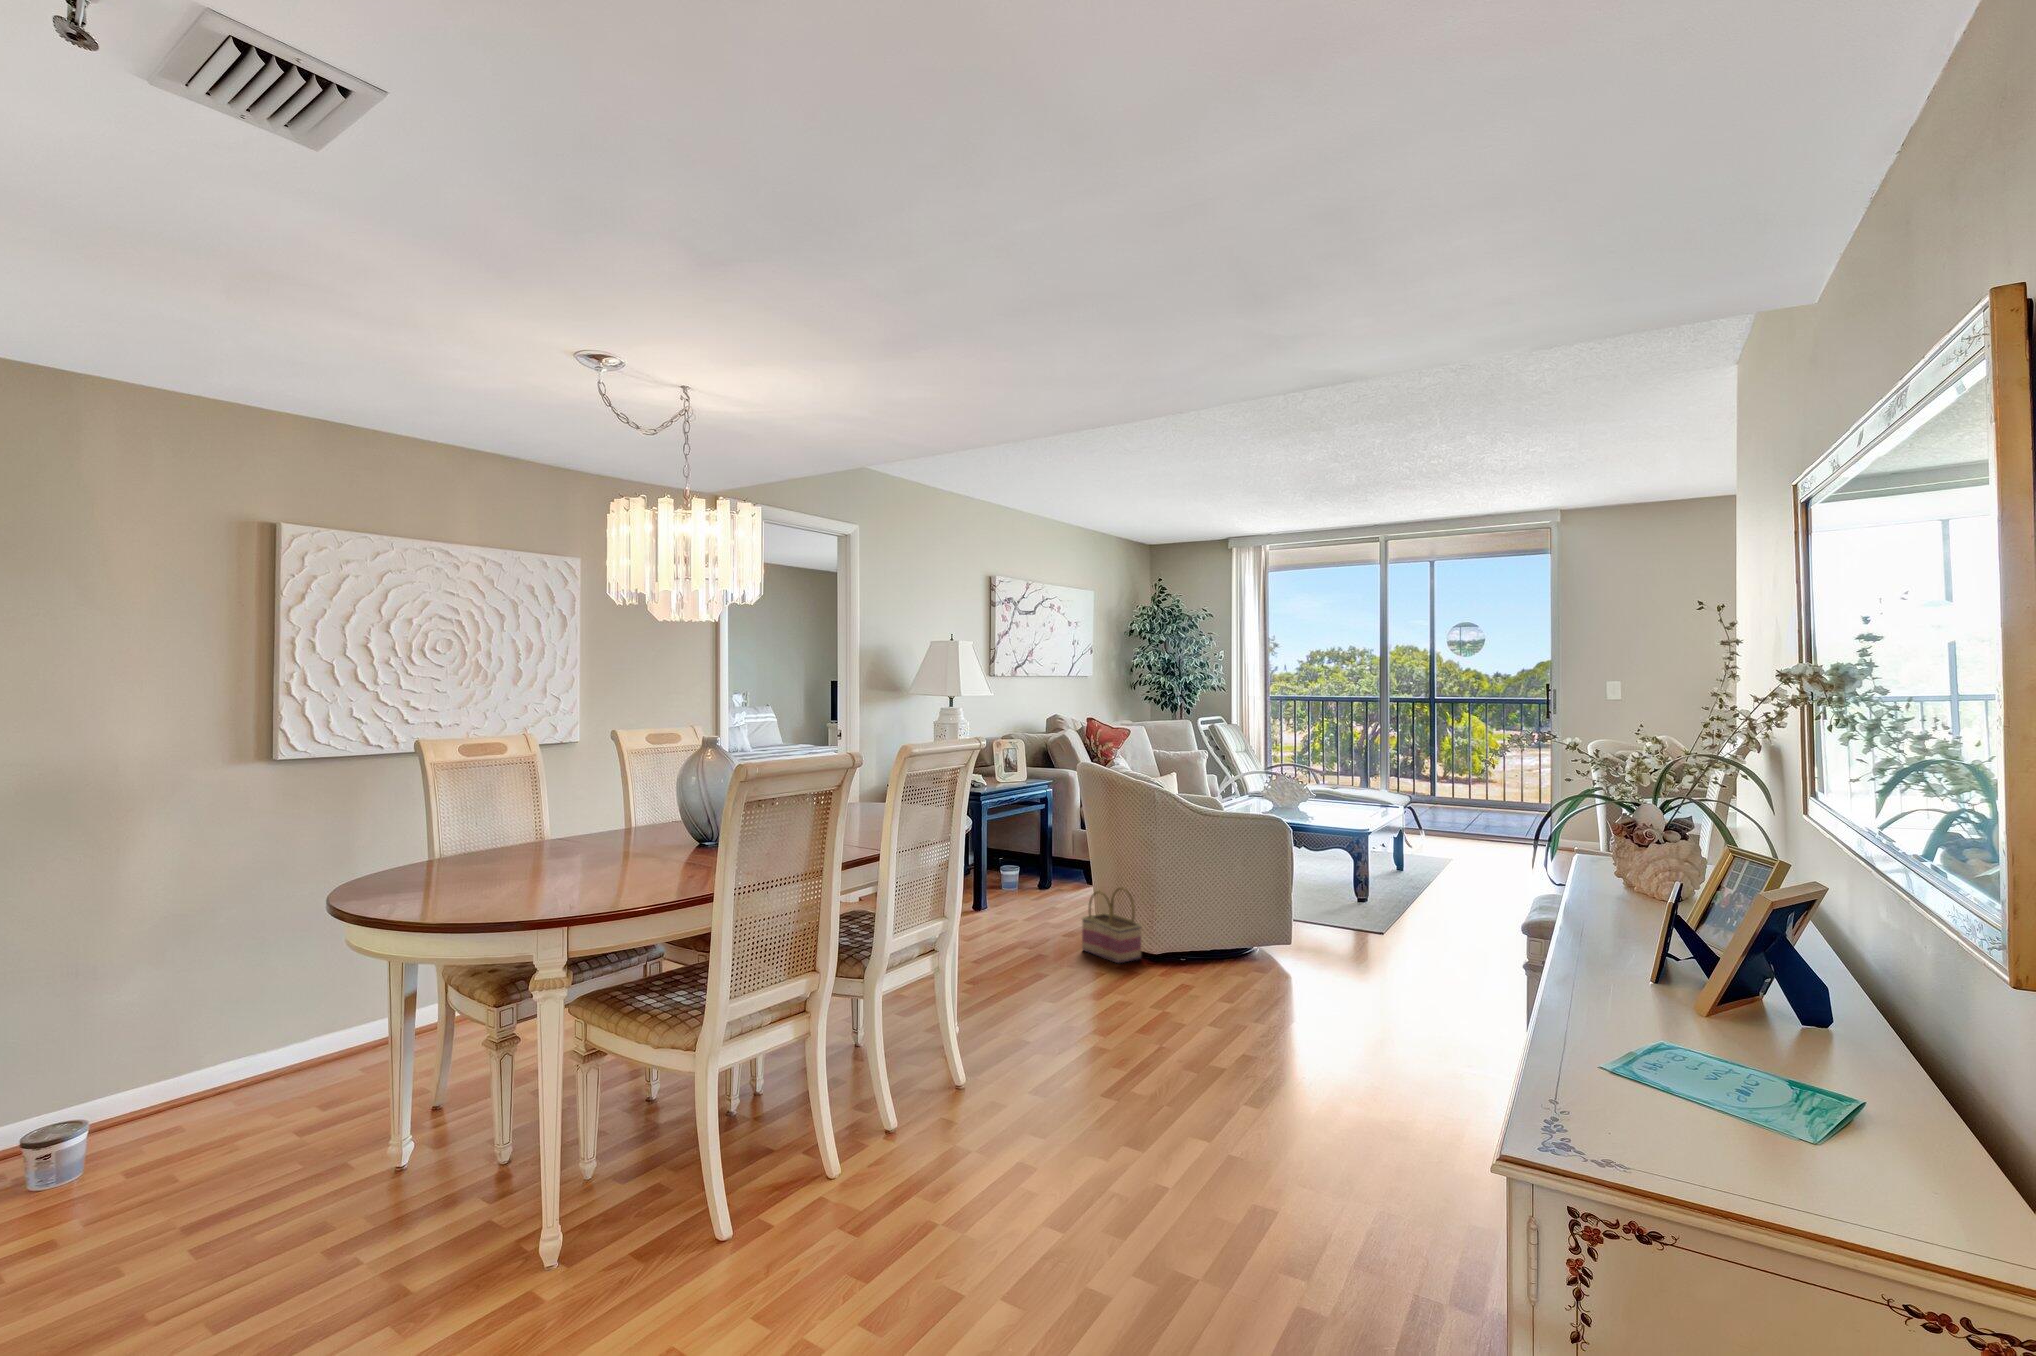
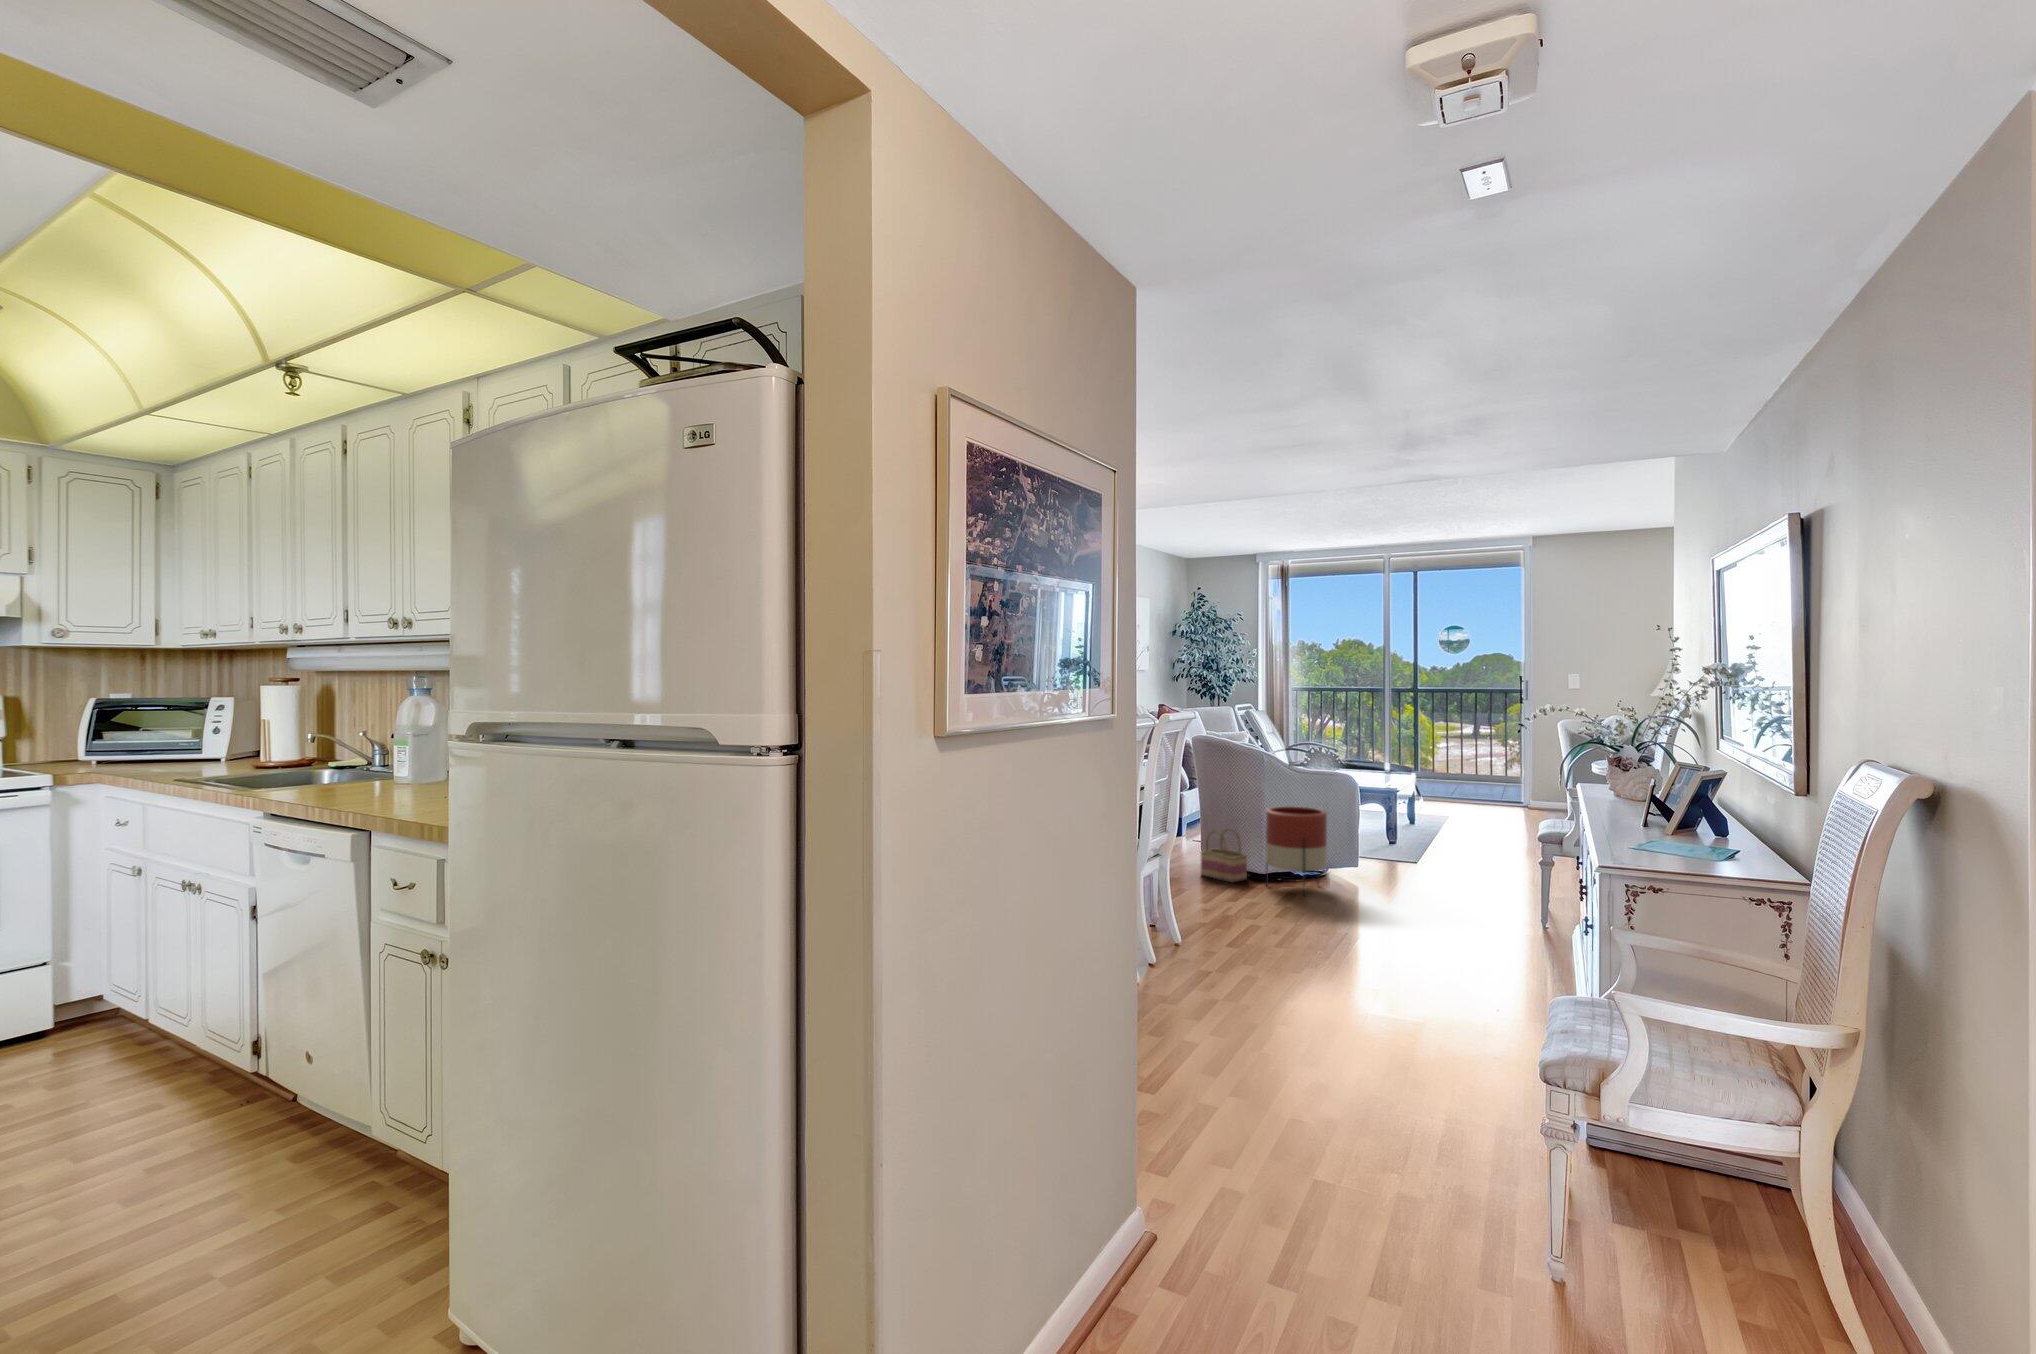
planter: none [1162,860,1243,990] -> present [1266,806,1327,888]

